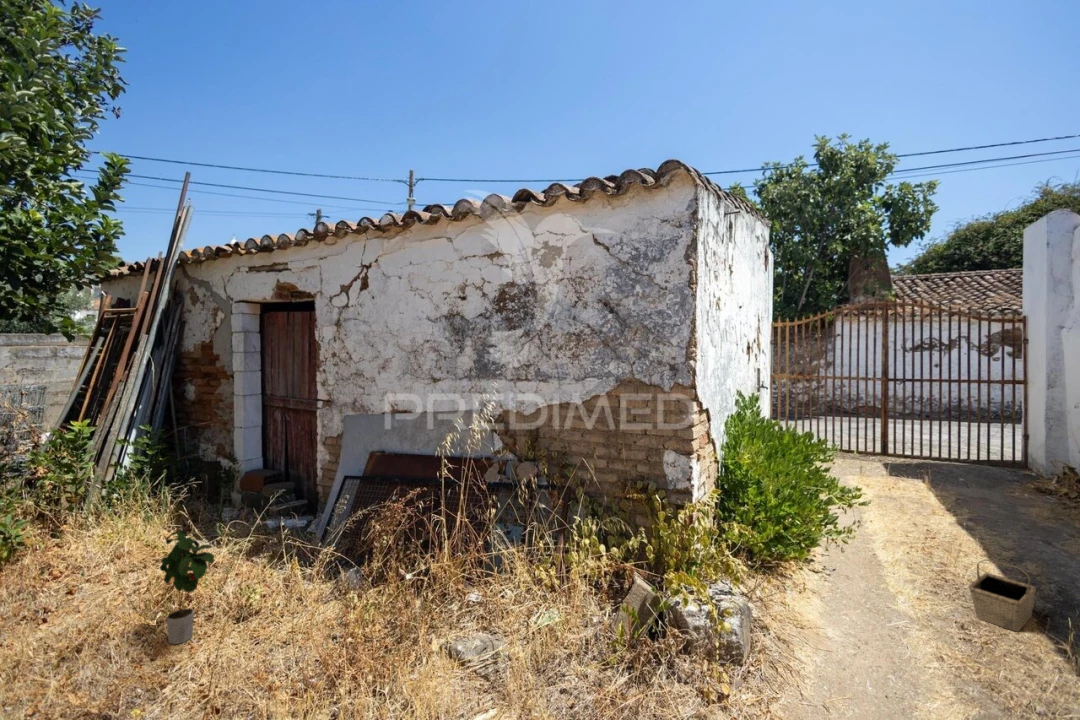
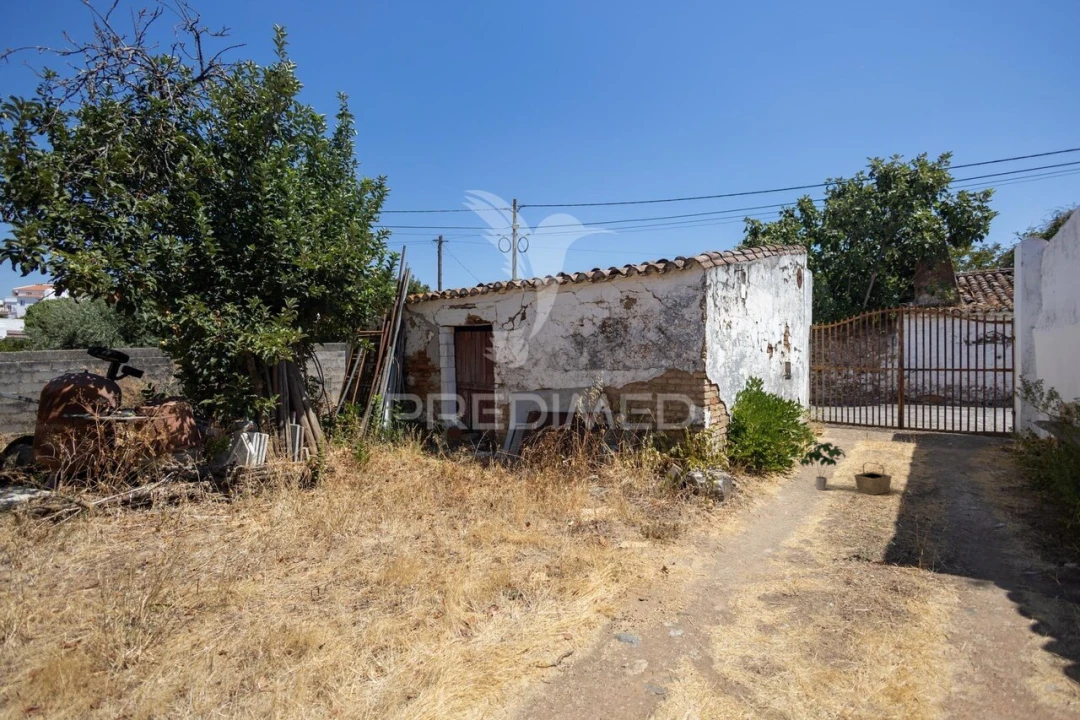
potted plant: present [160,530,214,644] -> present [799,441,845,490]

